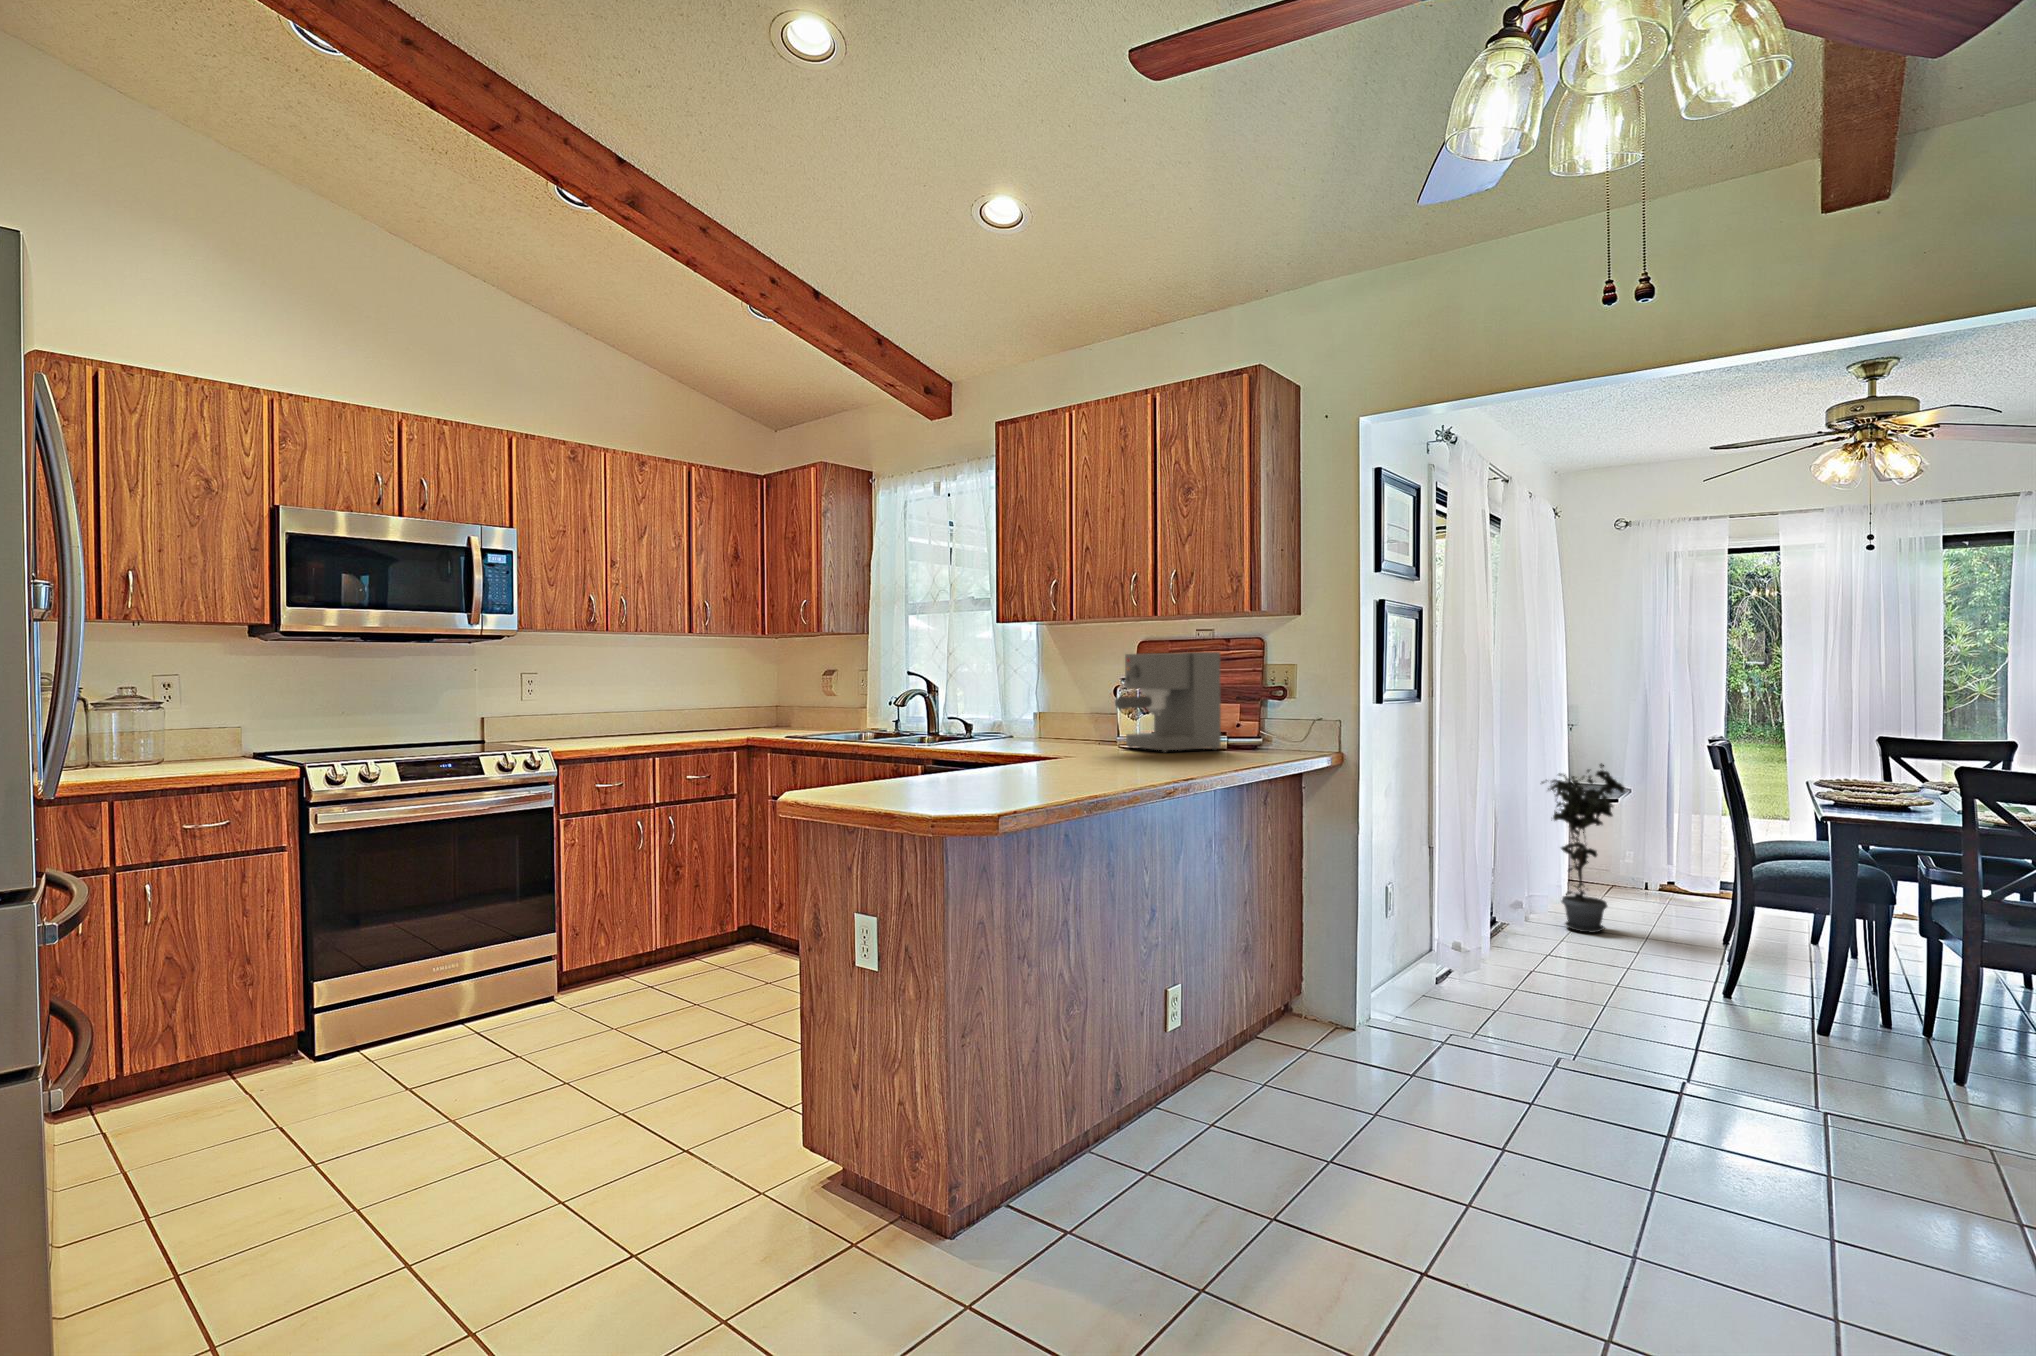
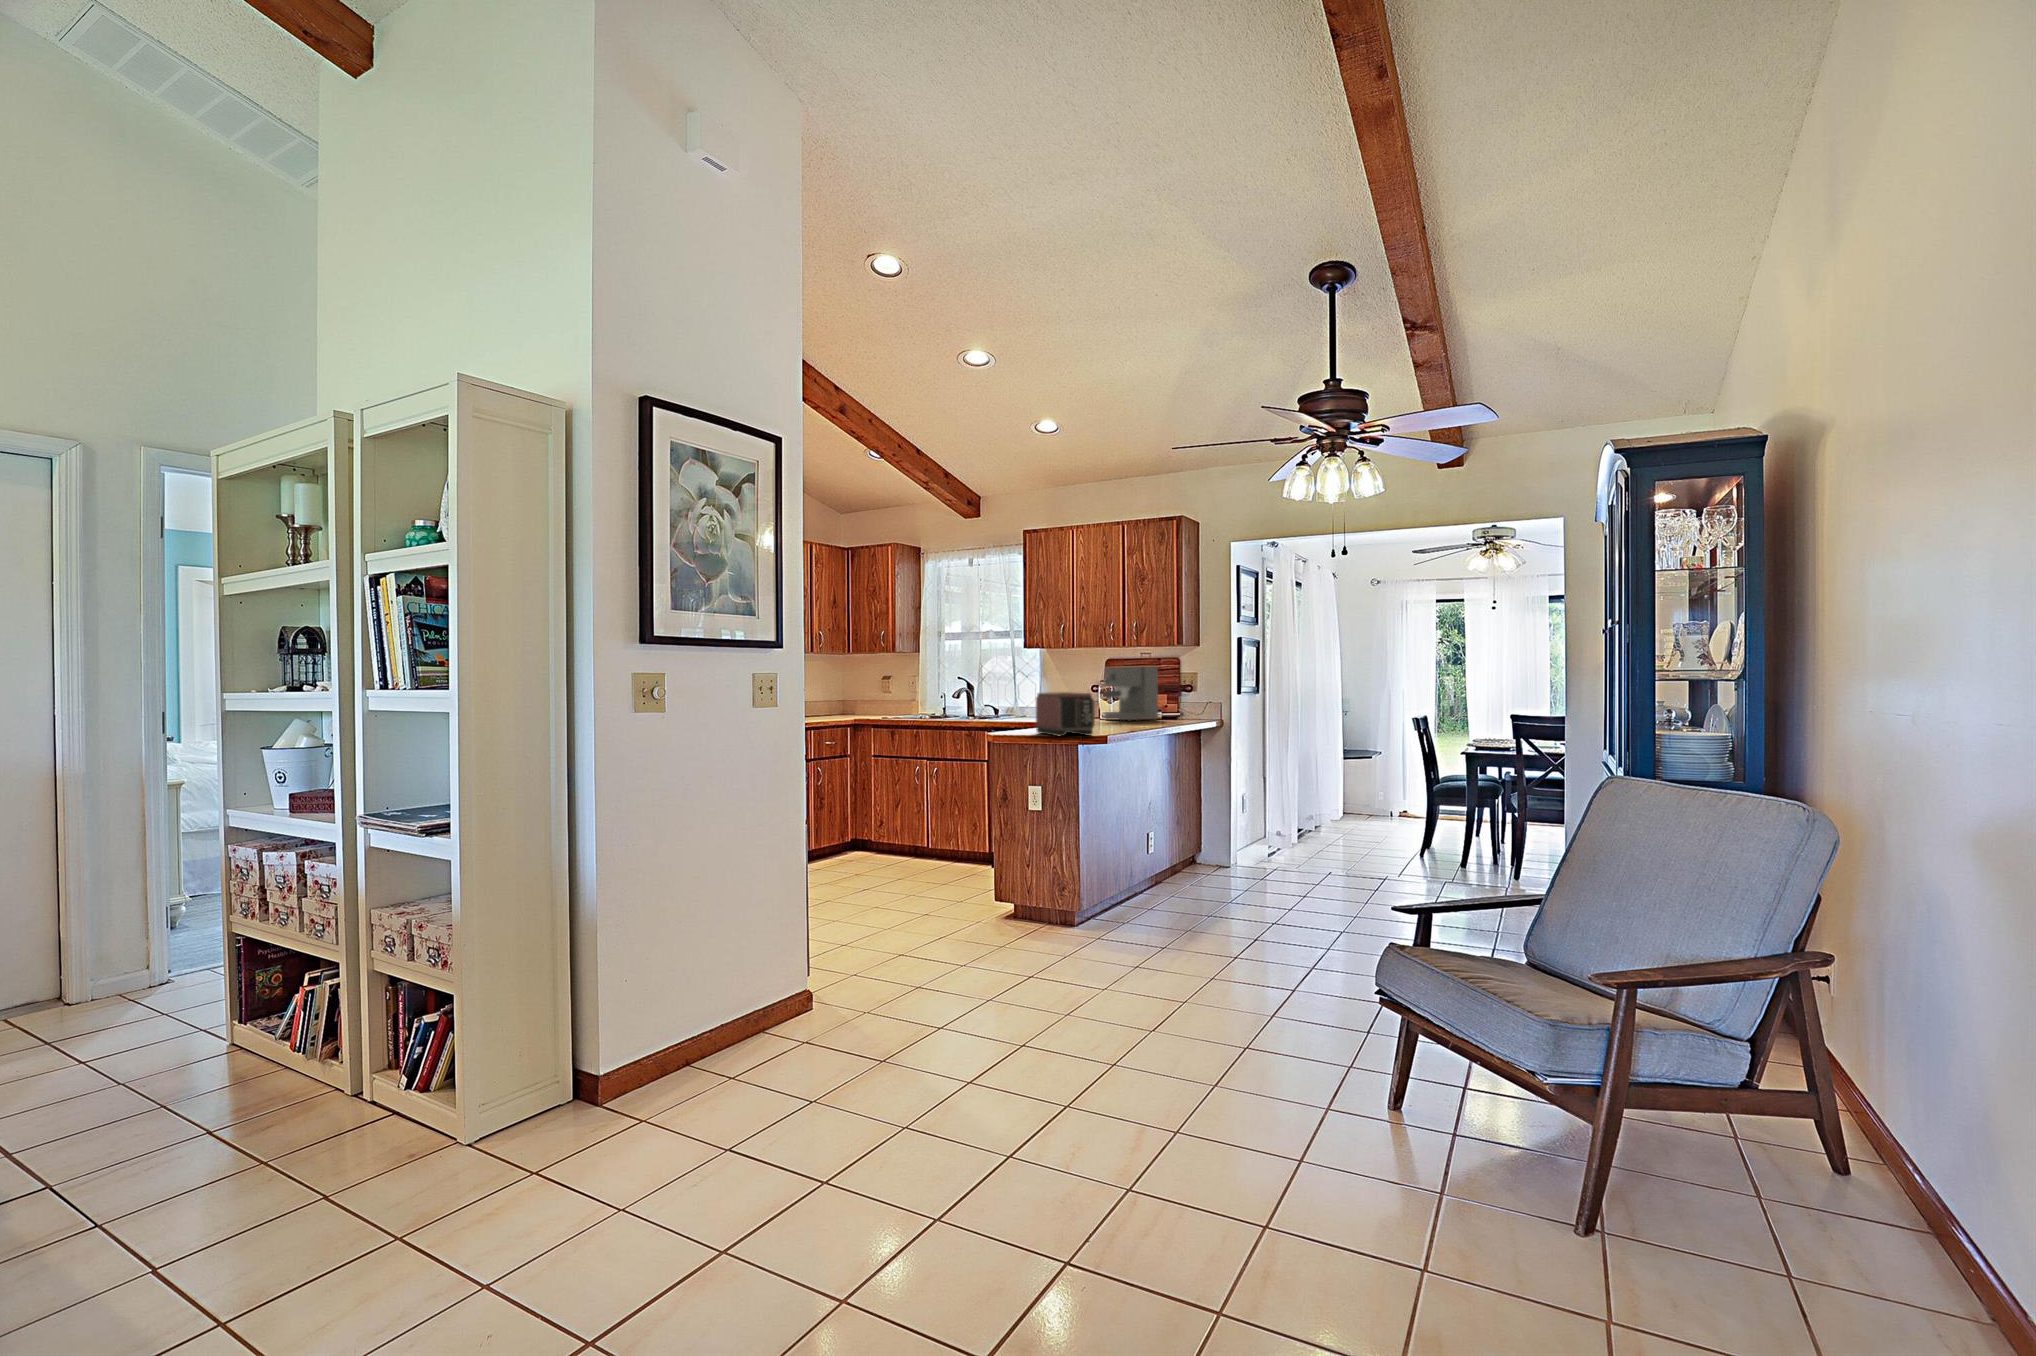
toaster: none [915,703,1018,802] -> present [1036,692,1095,736]
potted plant: present [1542,763,1625,933] -> none [1328,730,1376,831]

